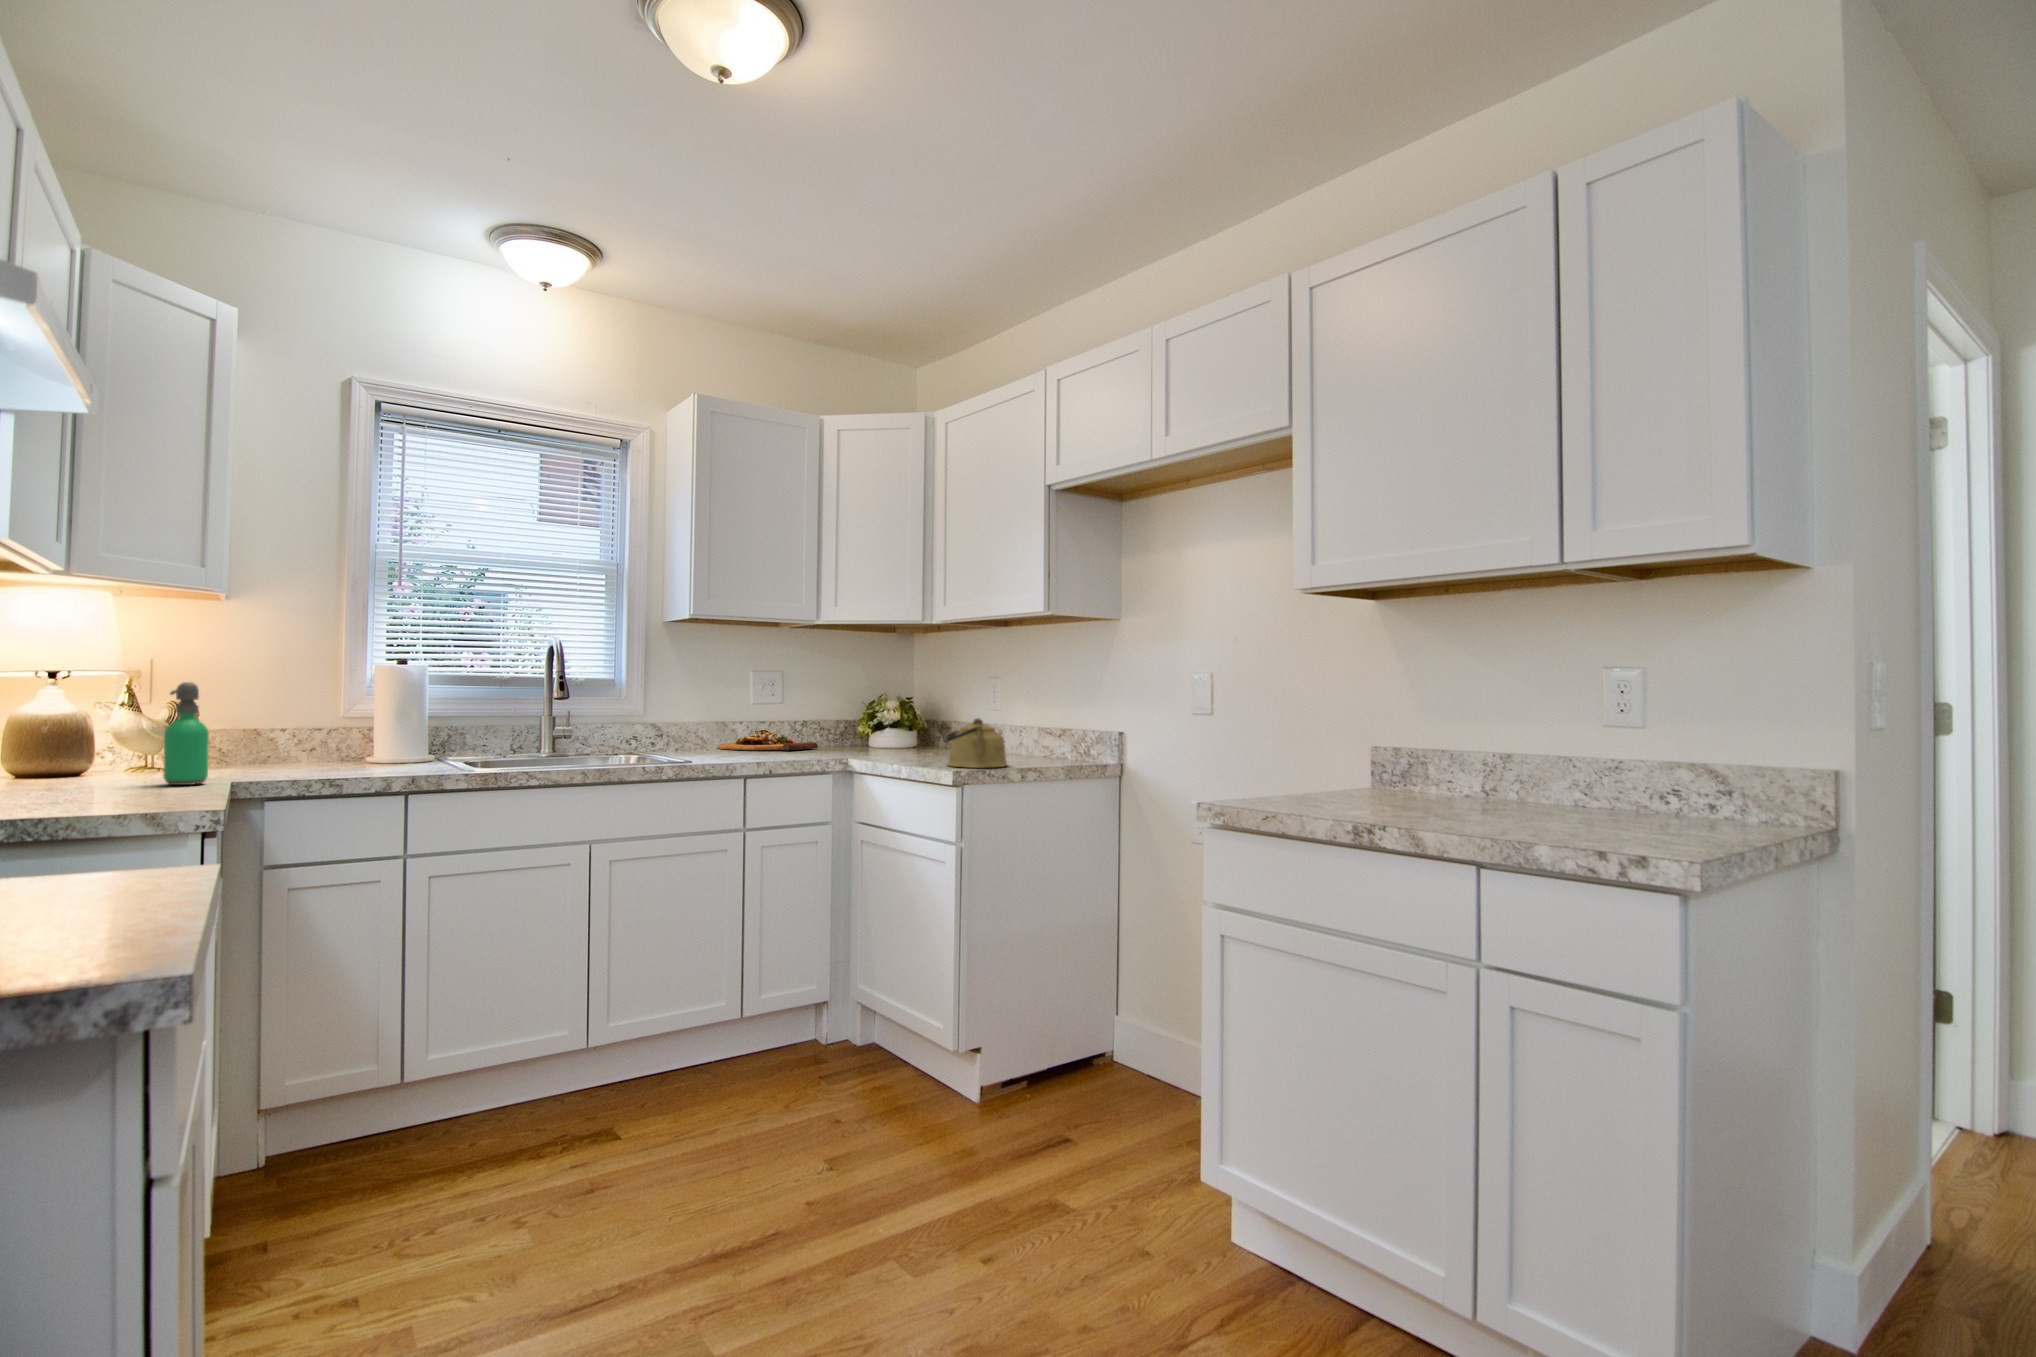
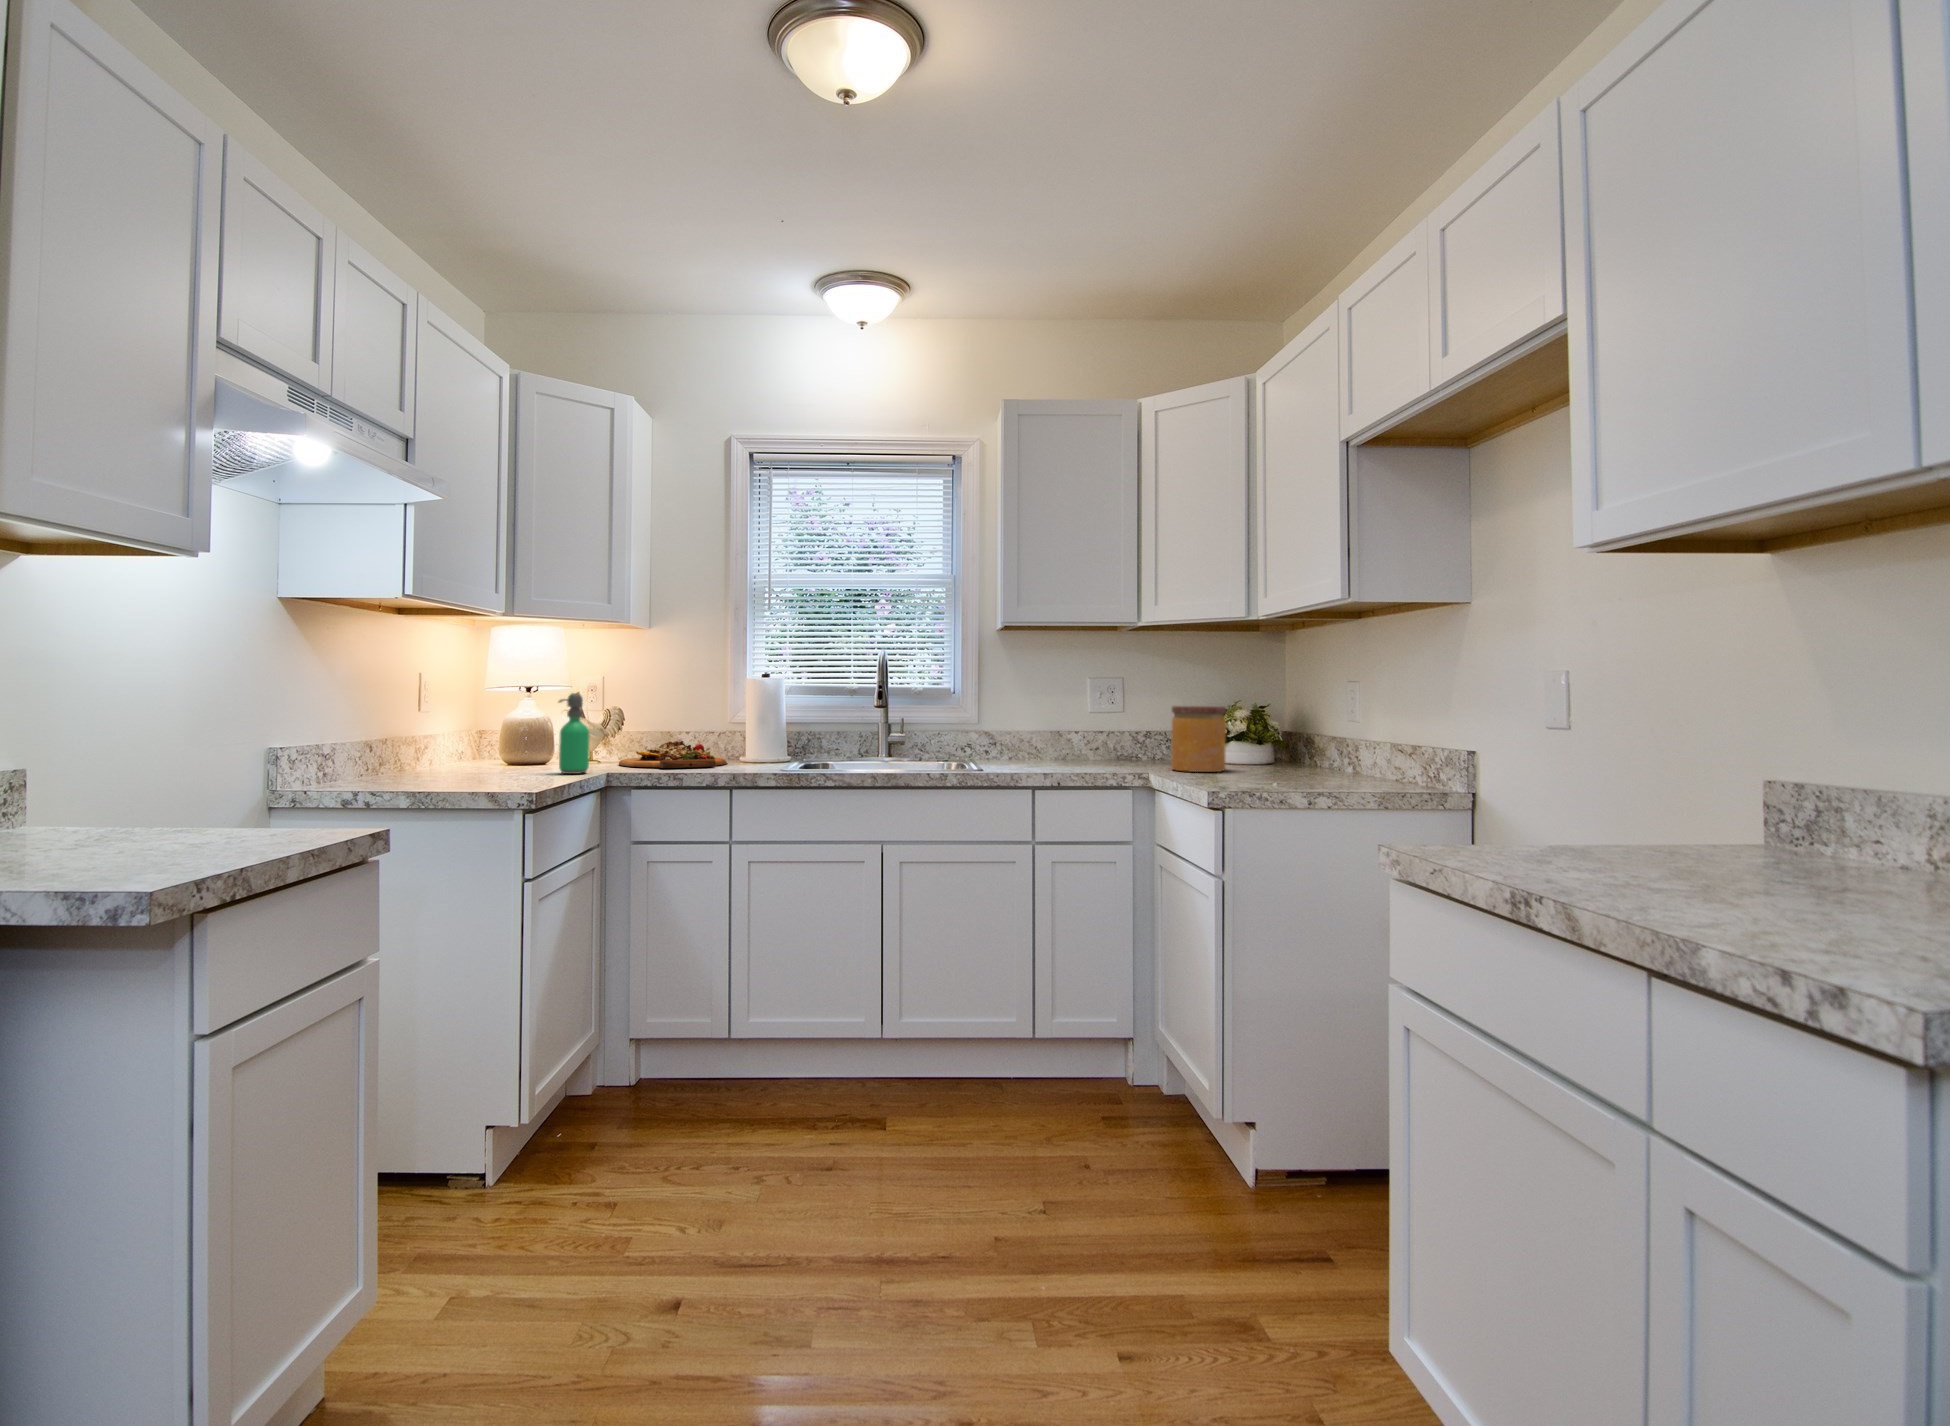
jar: none [860,694,911,757] -> present [1171,705,1226,772]
kettle: present [945,718,1007,768] -> none [1227,733,1302,788]
cutting board: present [718,729,818,750] -> present [619,741,727,768]

